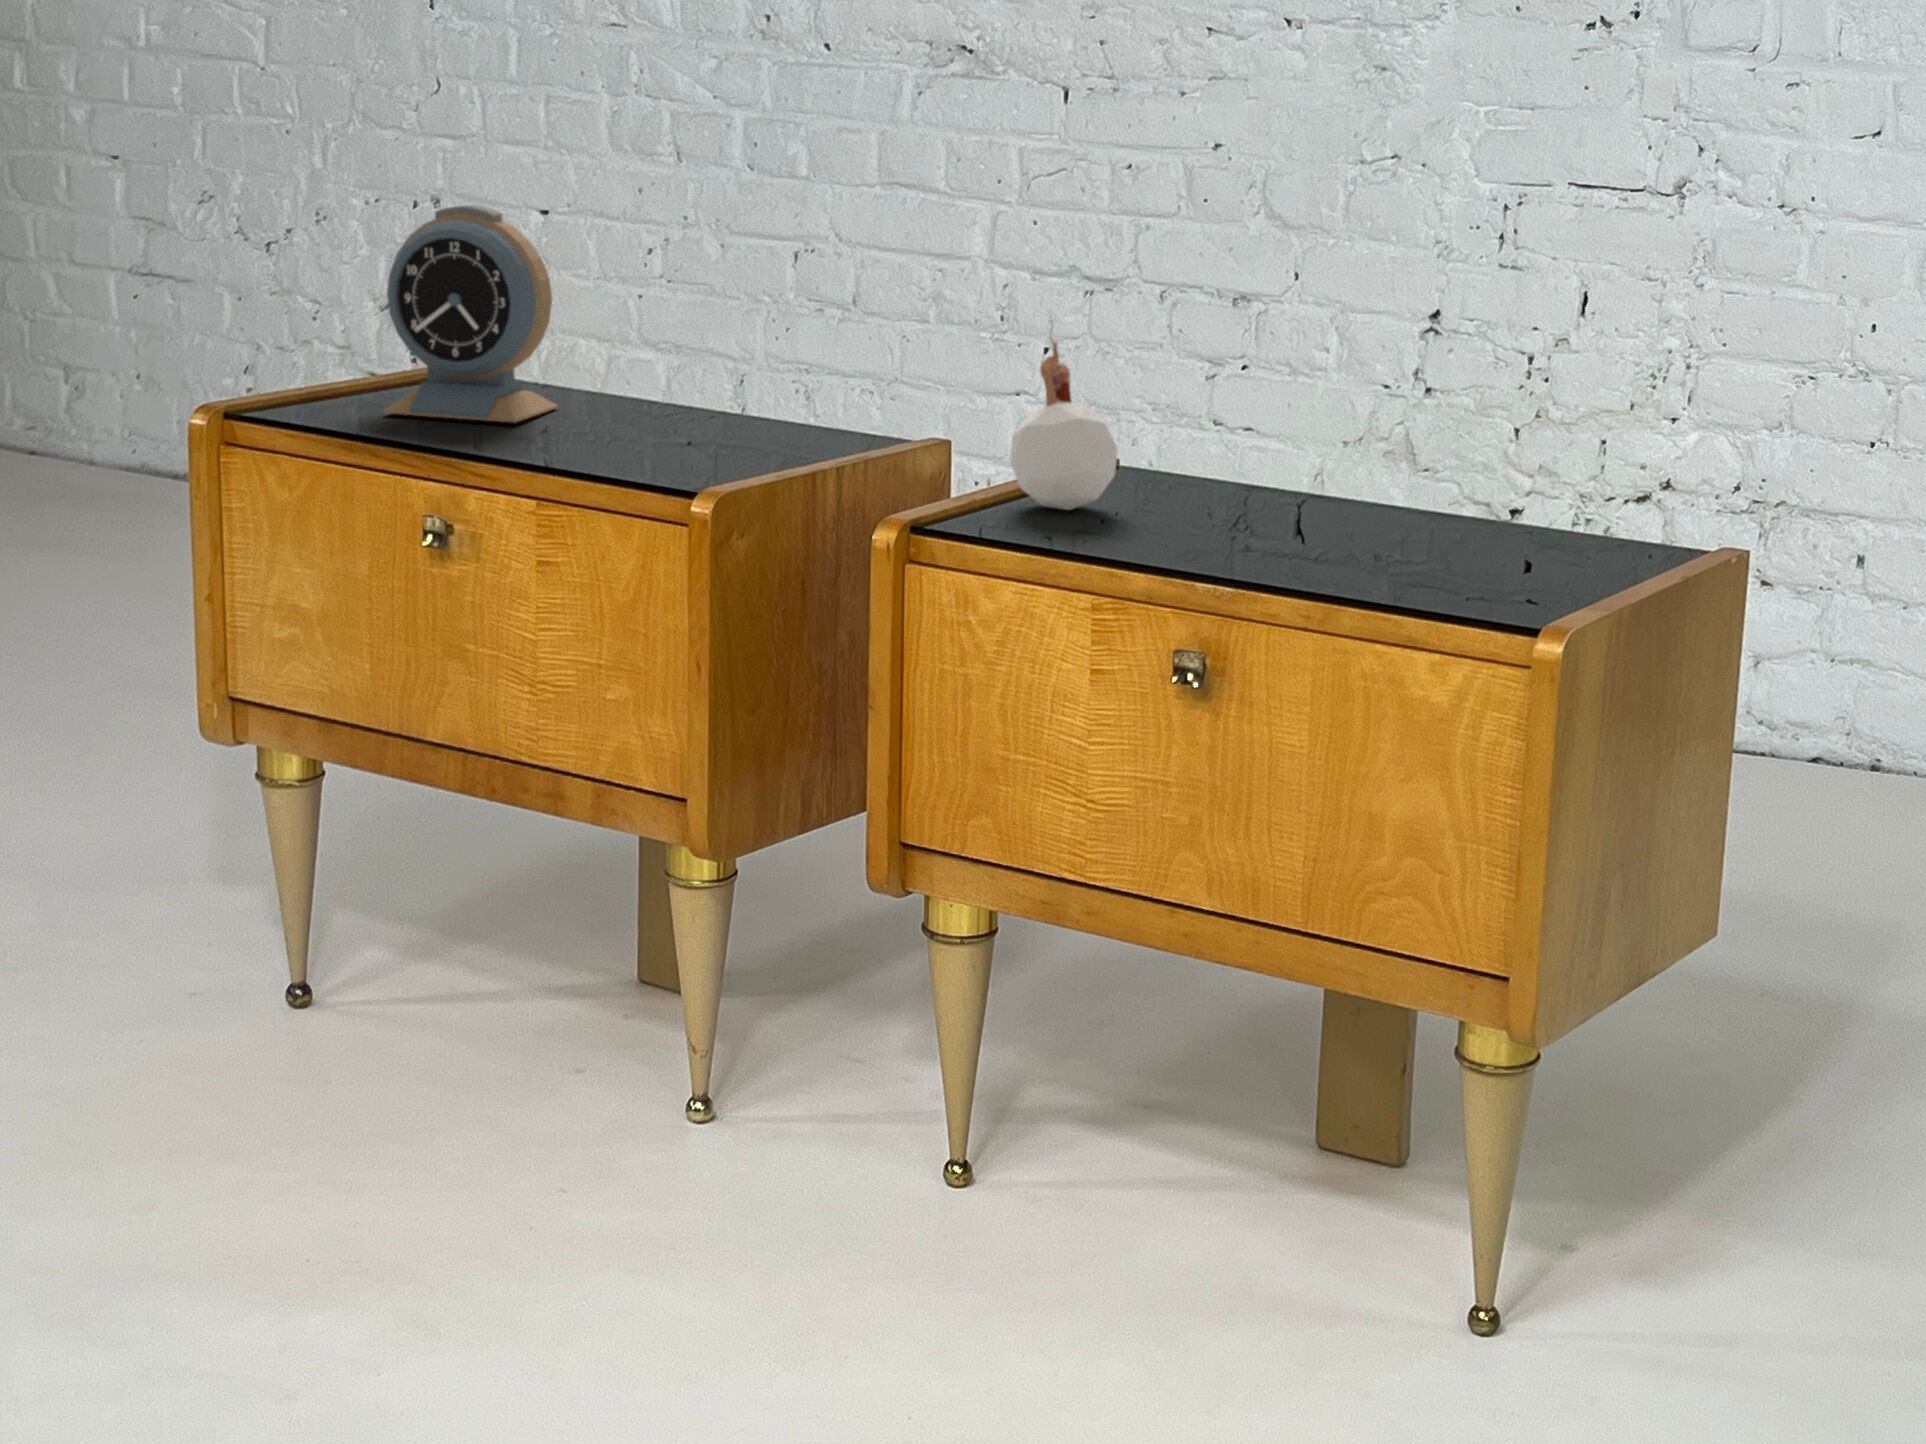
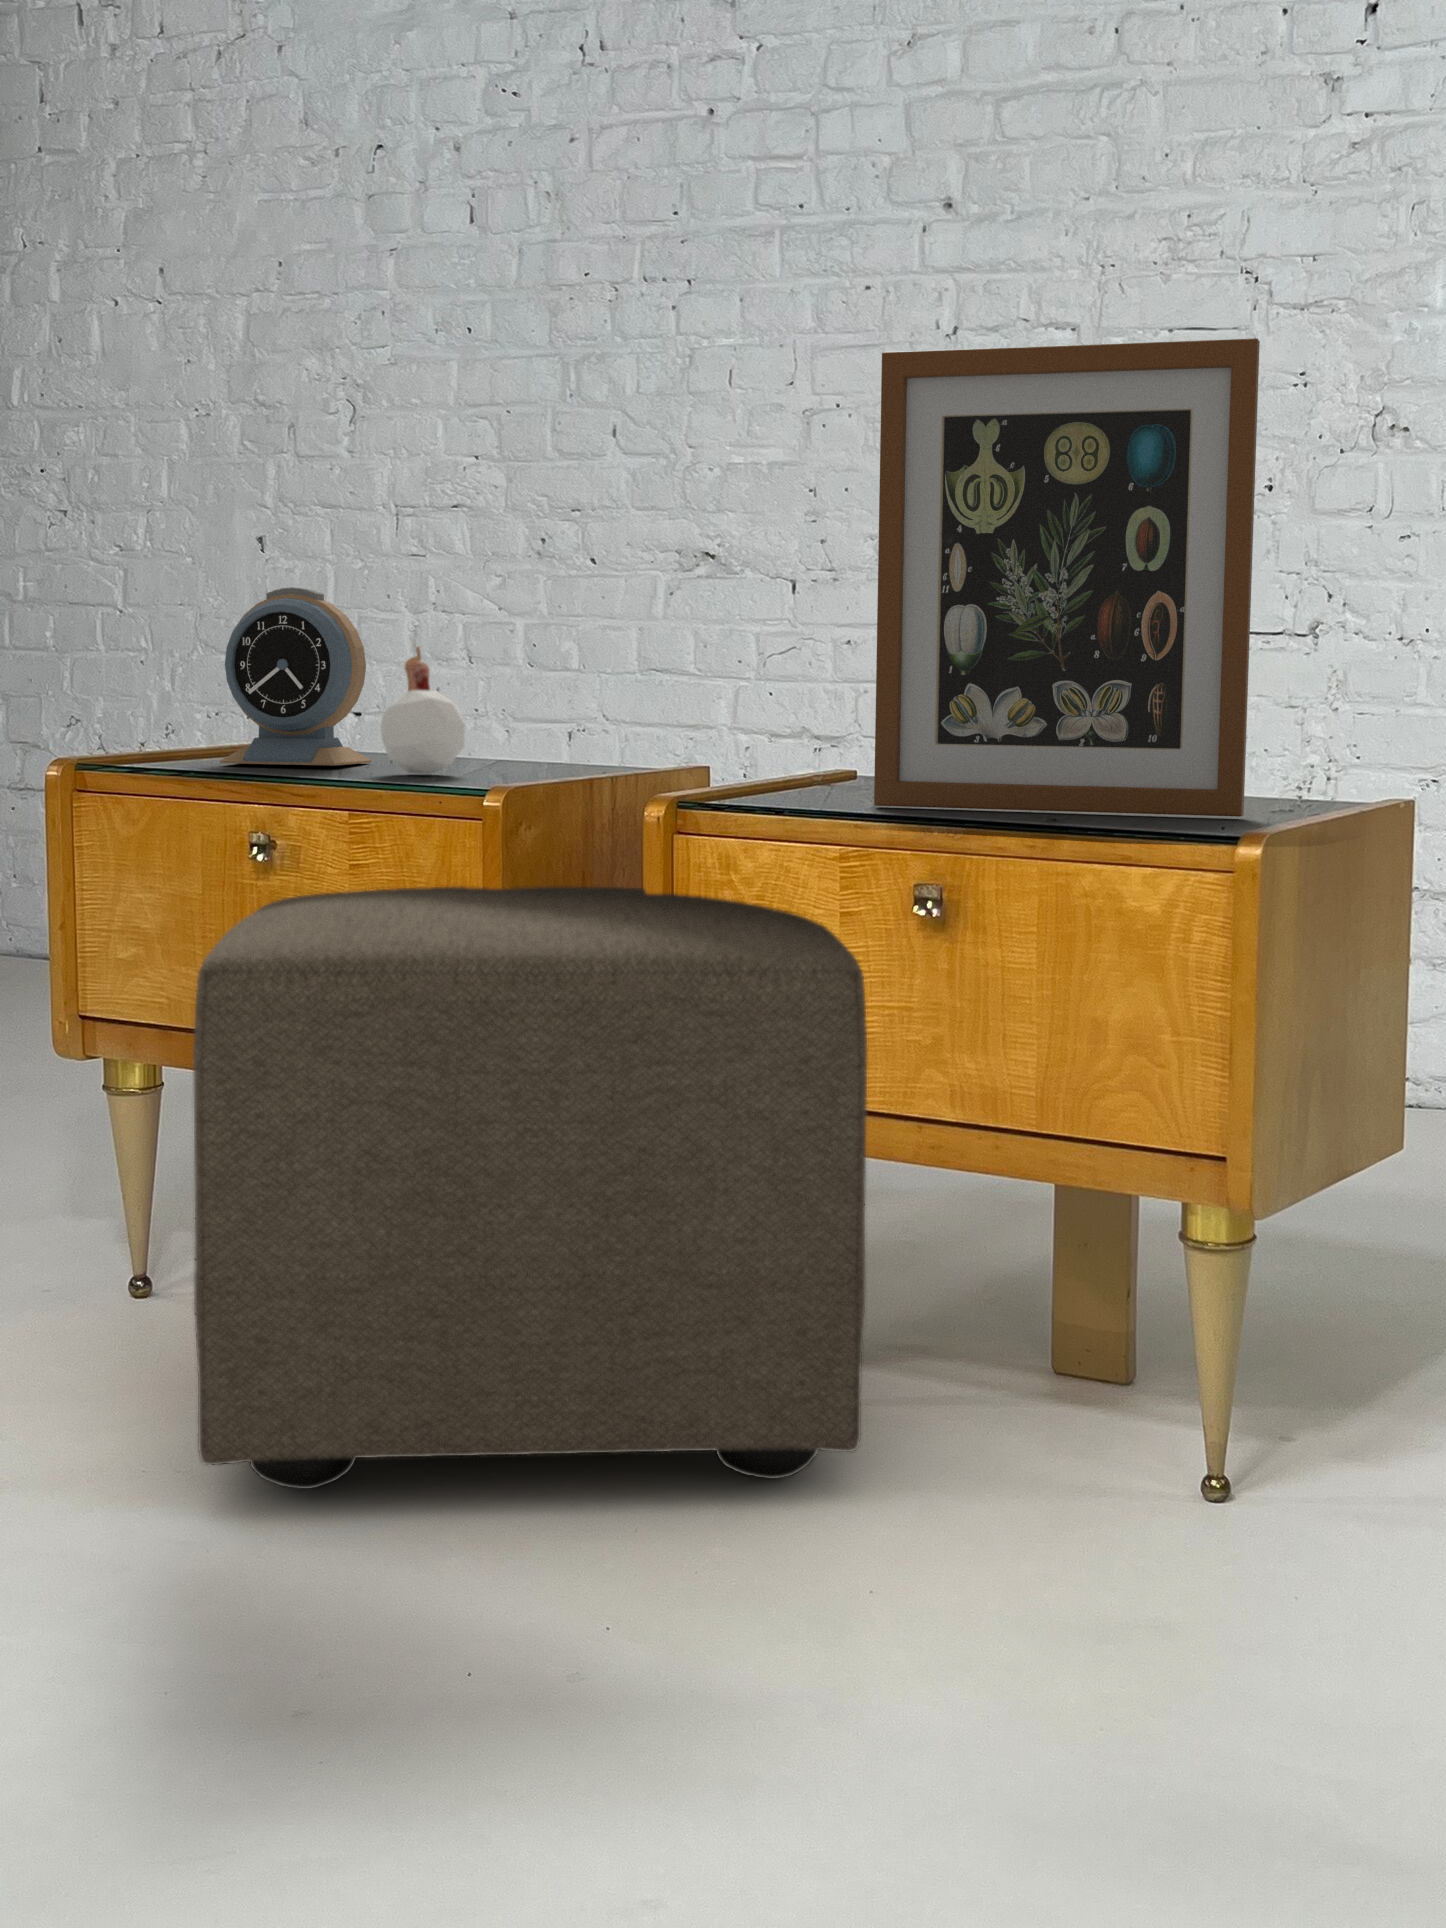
picture frame: none [1135,7,1607,579] -> present [874,338,1260,817]
candle: present [1010,320,1118,510] -> present [381,632,465,774]
ottoman: none [356,591,1114,1300] -> present [193,886,867,1489]

